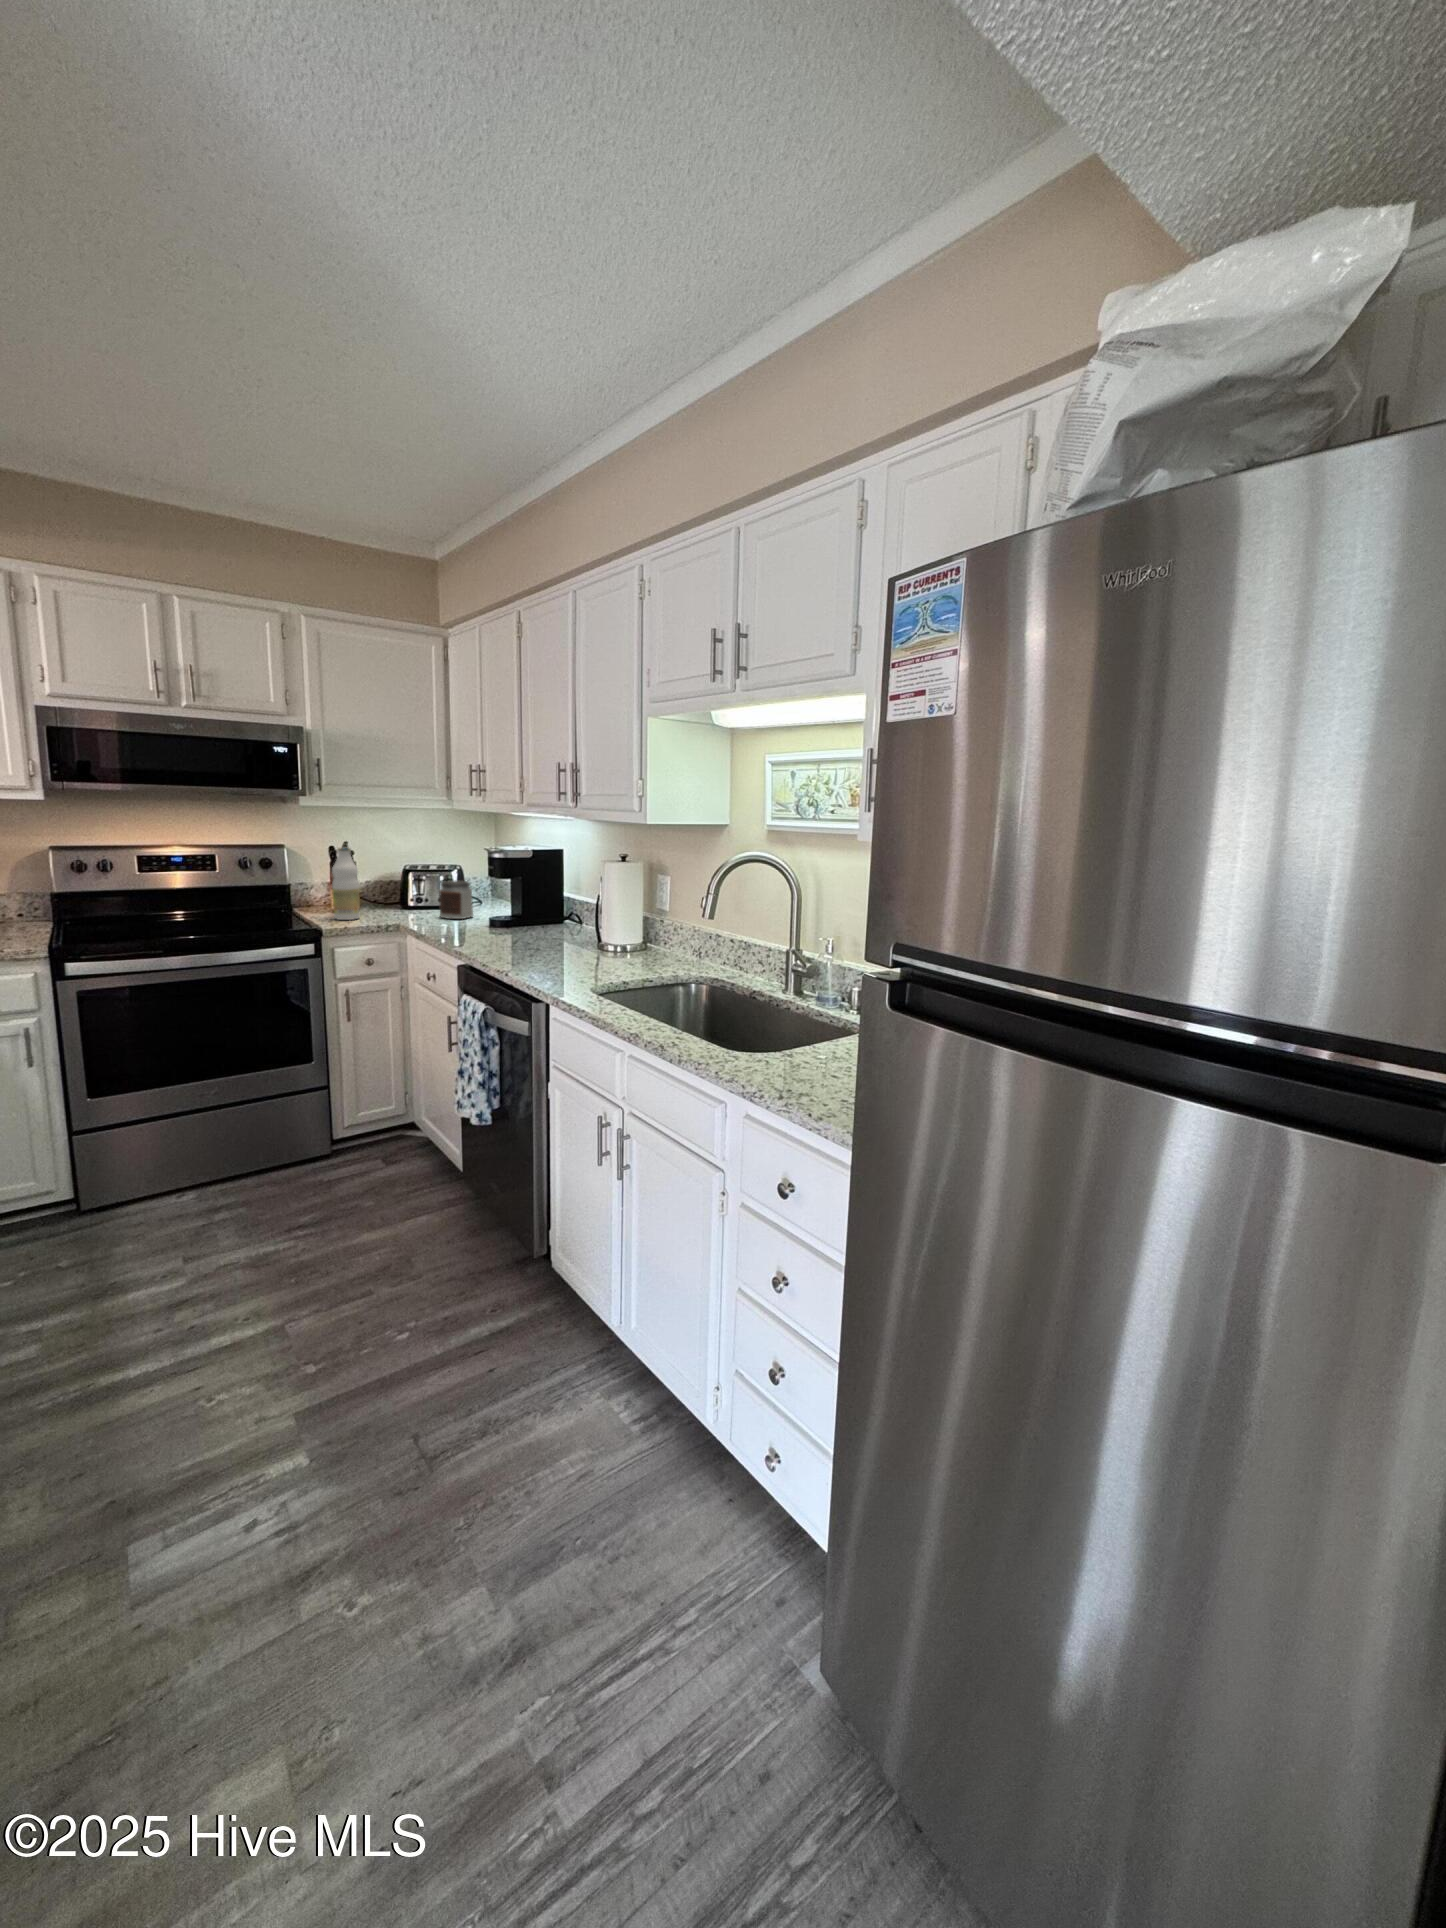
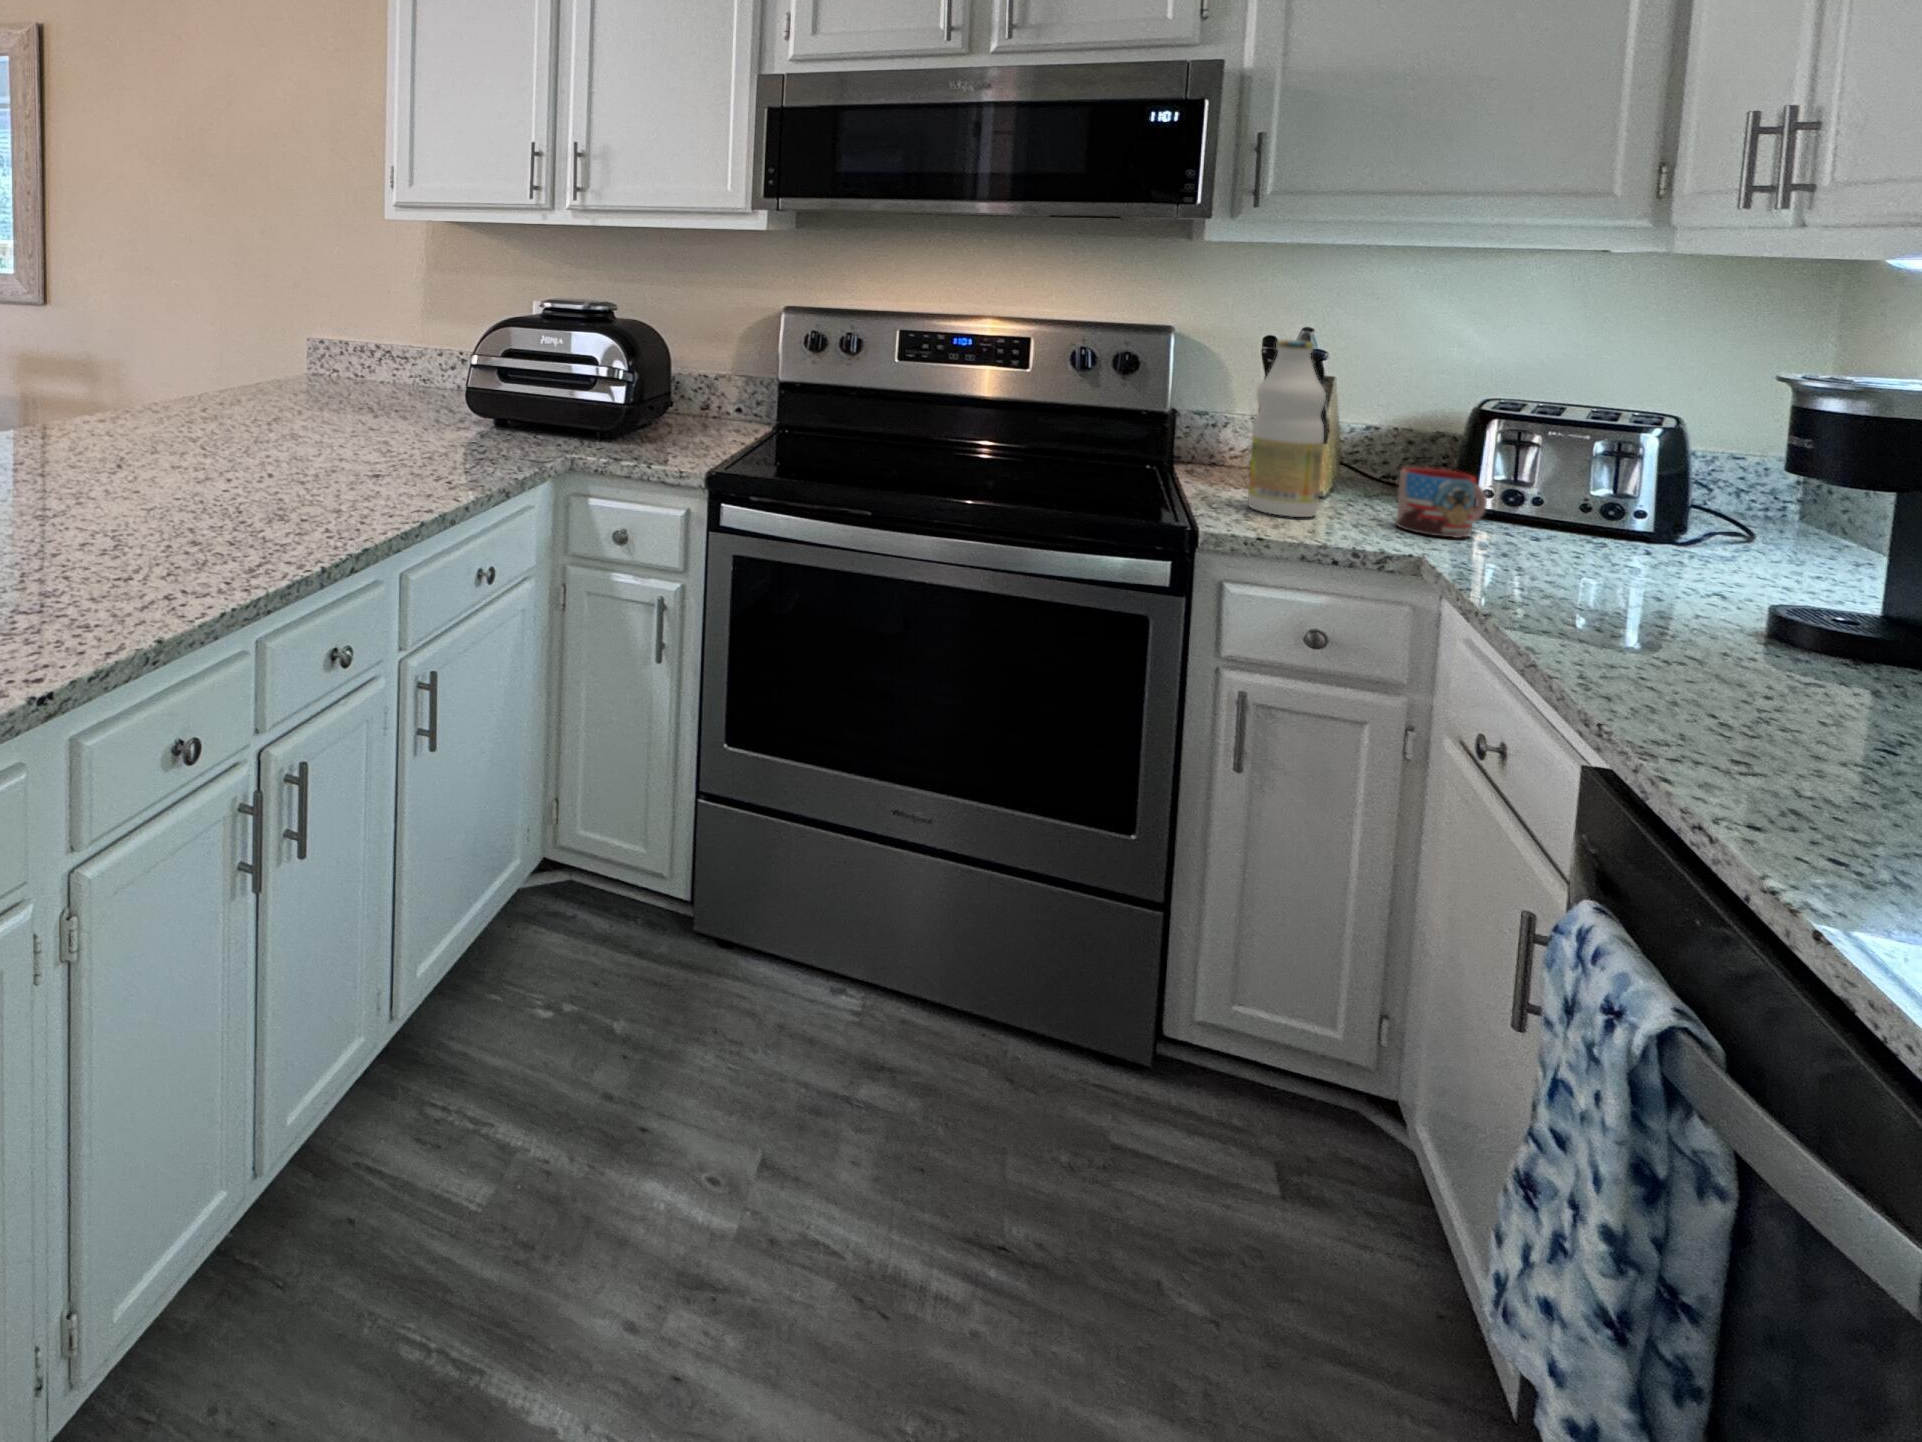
jar: present [439,880,473,919] -> none [1571,457,1715,579]
mug: none [386,893,413,918] -> present [1396,468,1487,538]

